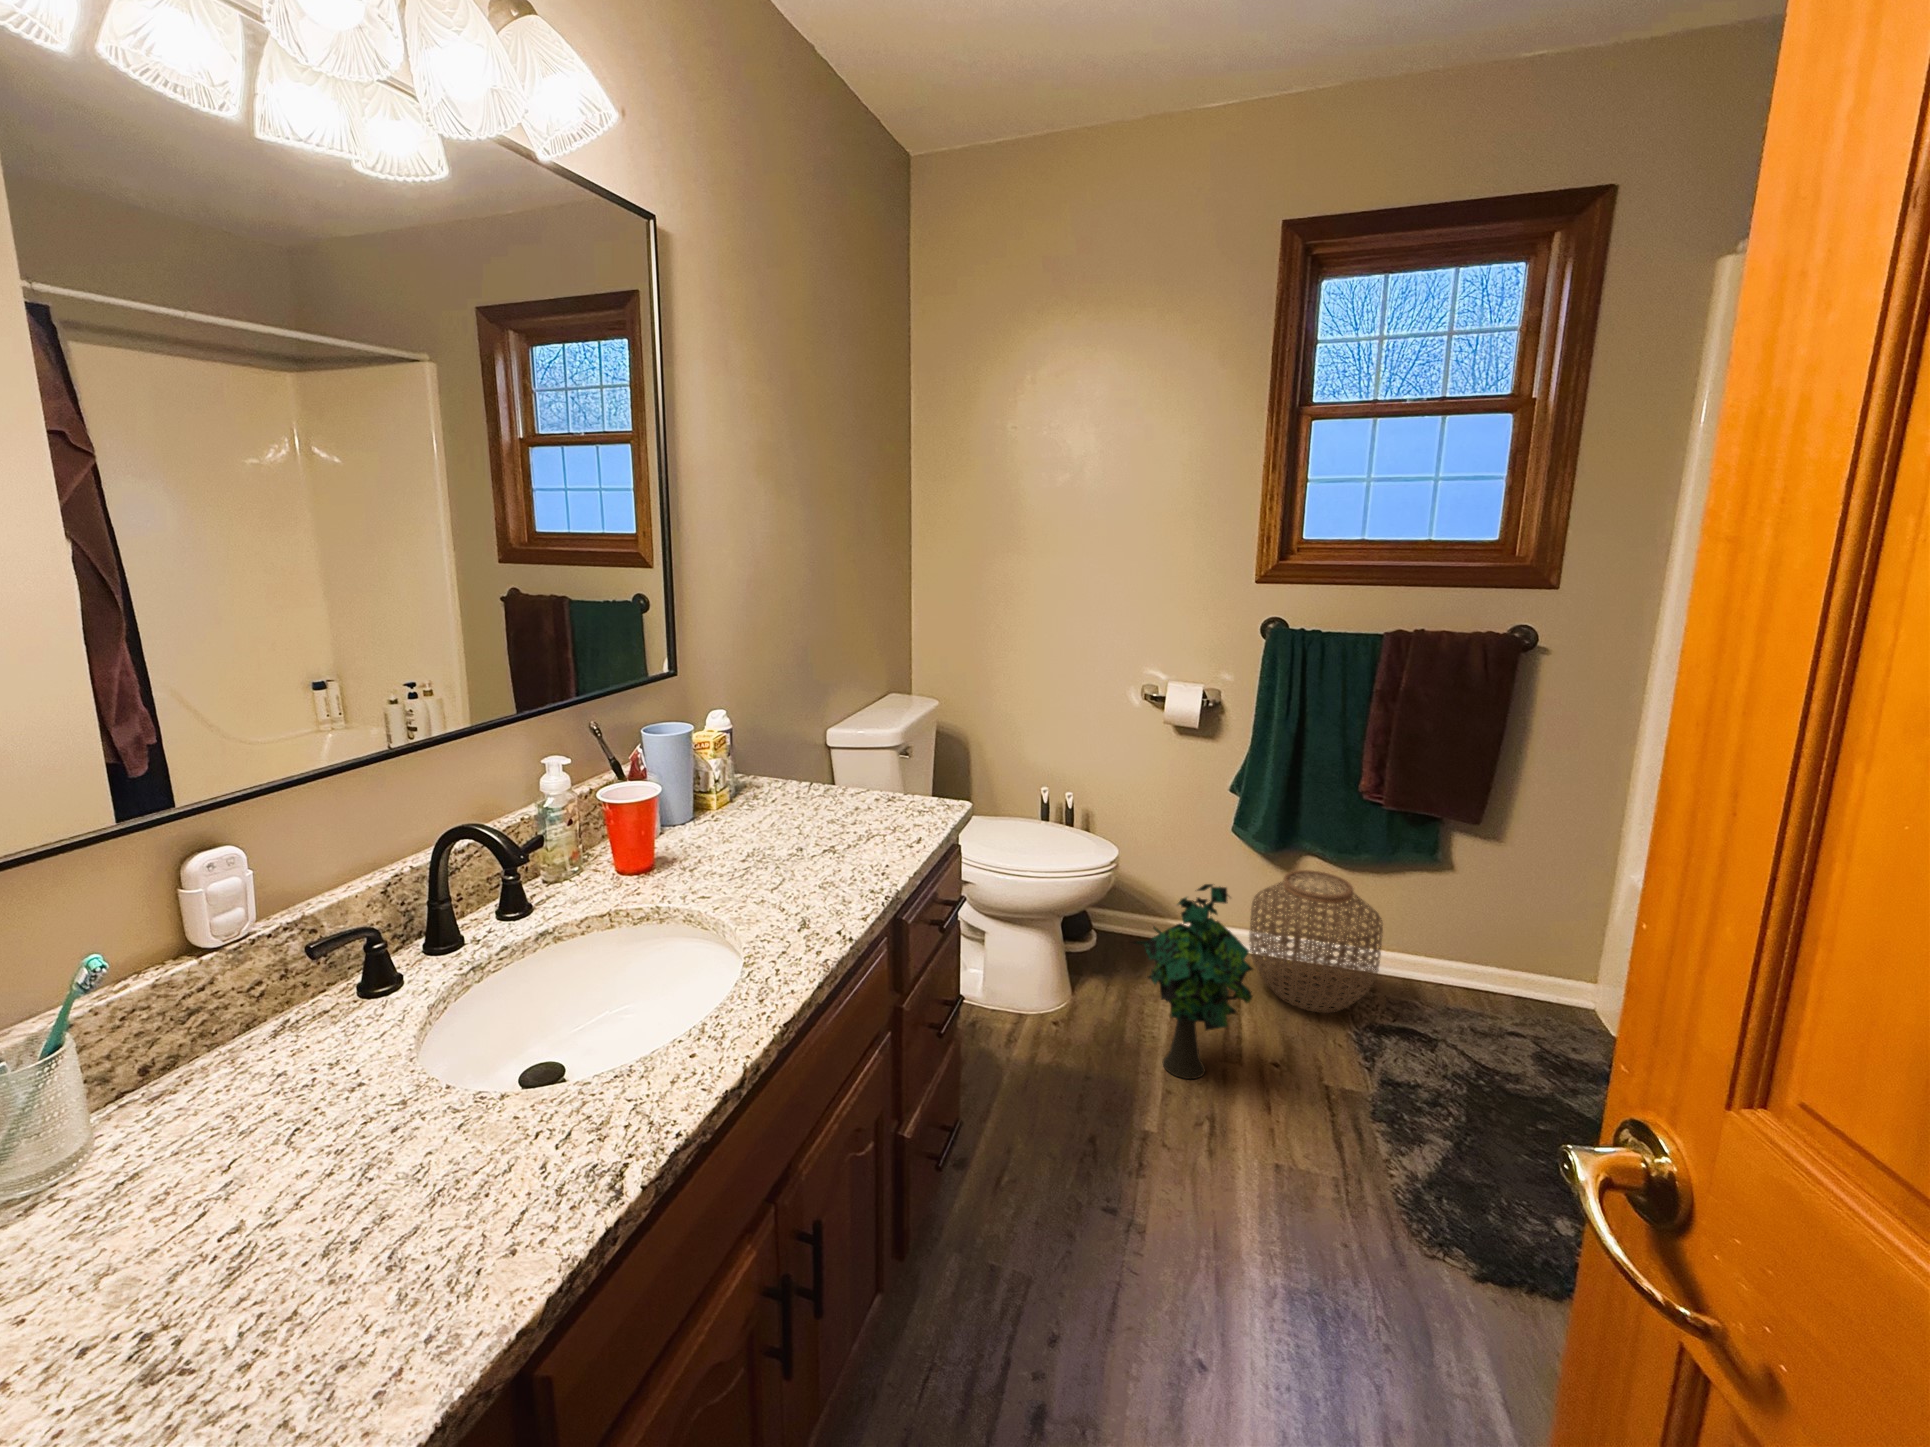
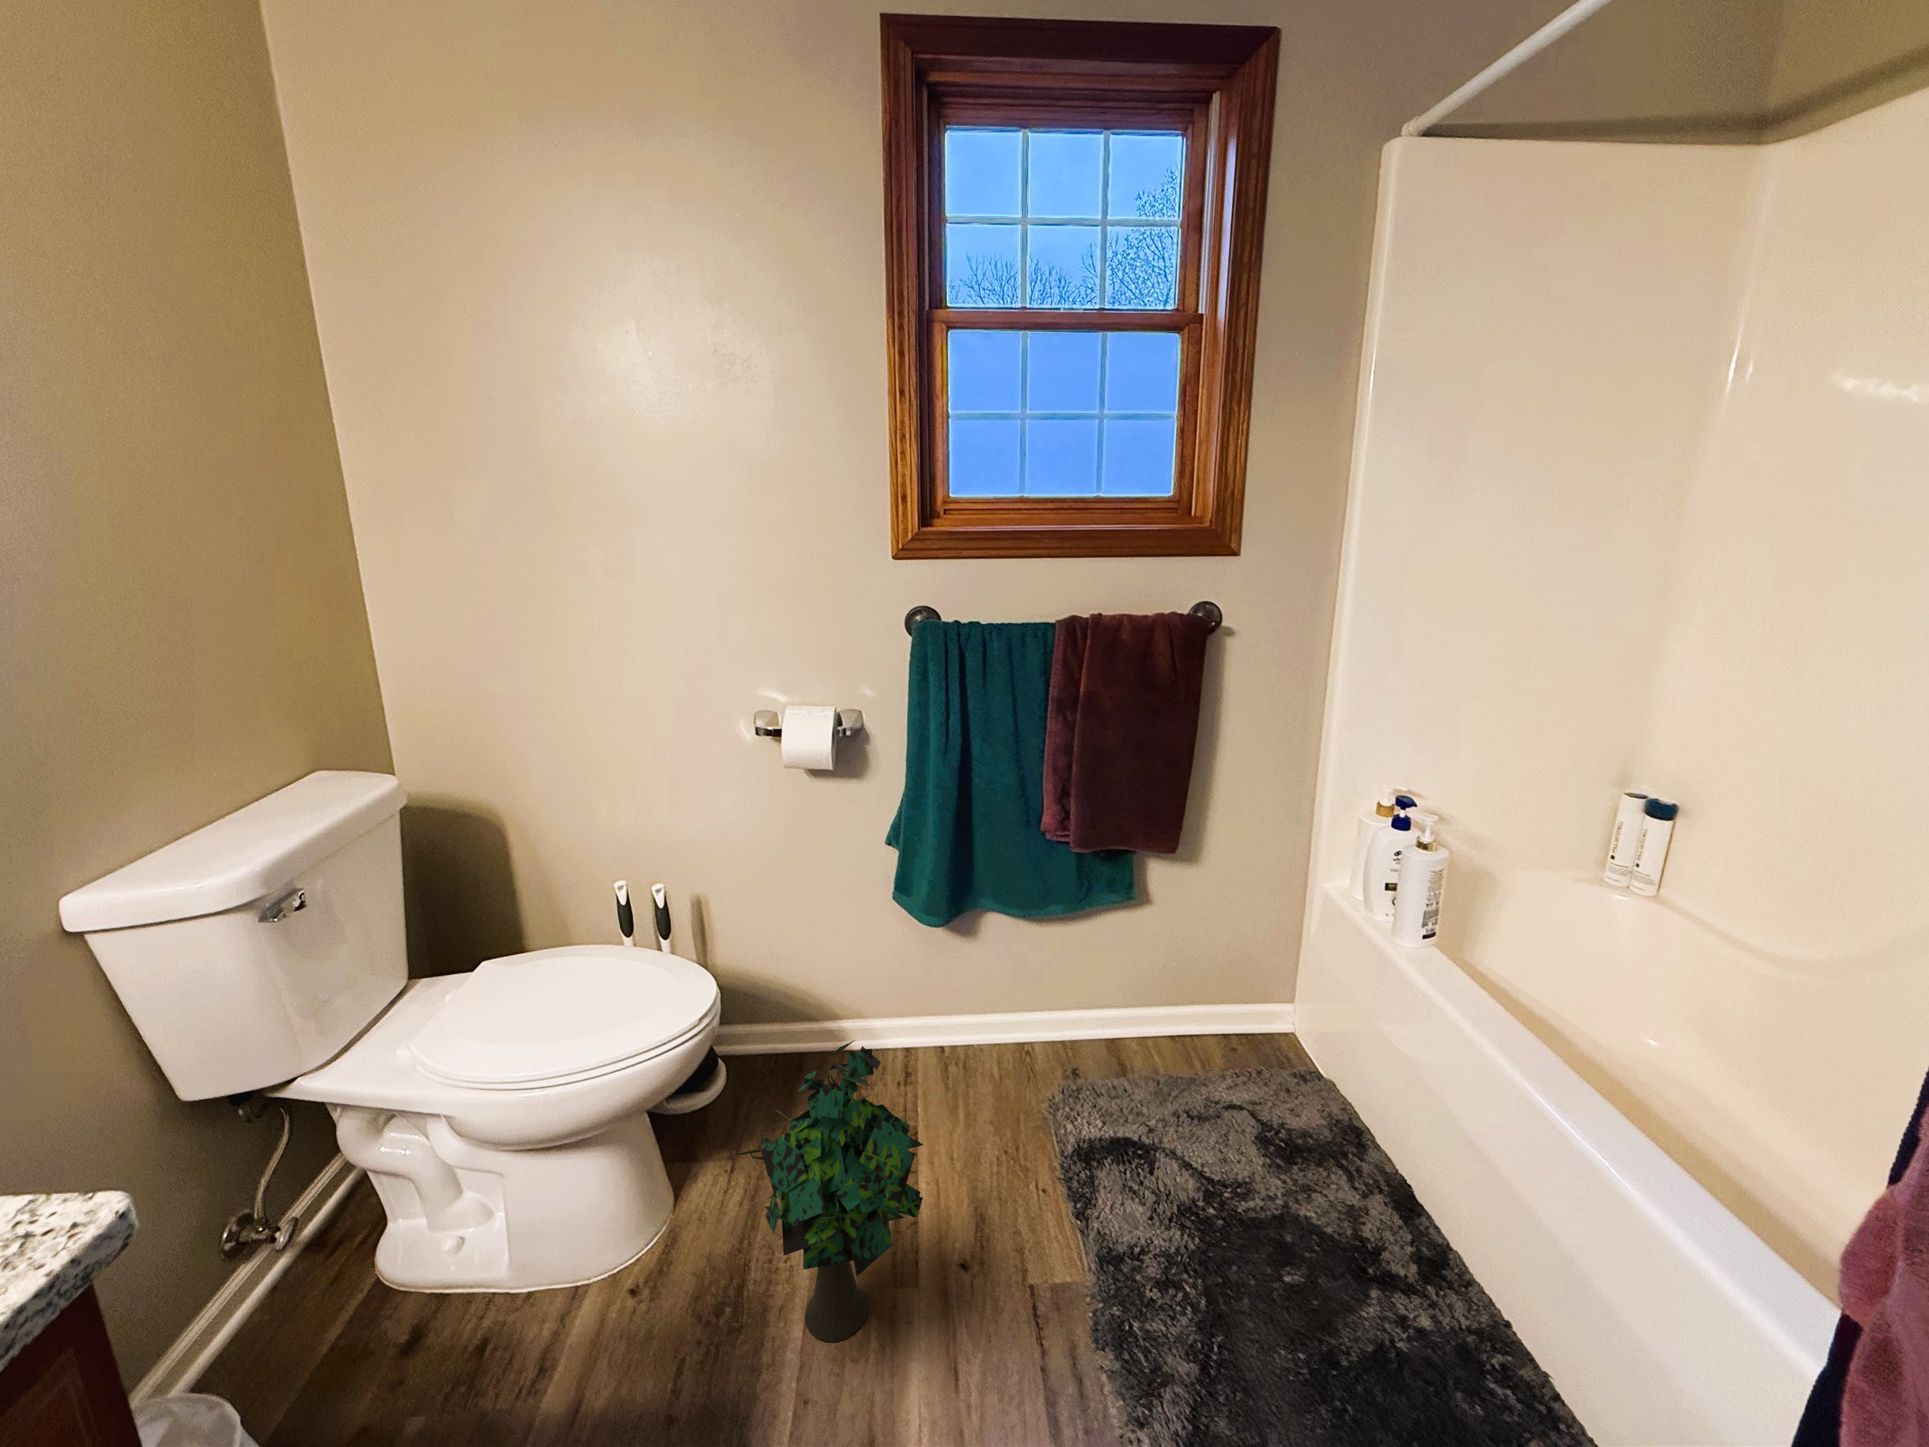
woven basket: present [1250,870,1383,1012] -> none [923,939,1081,1132]

